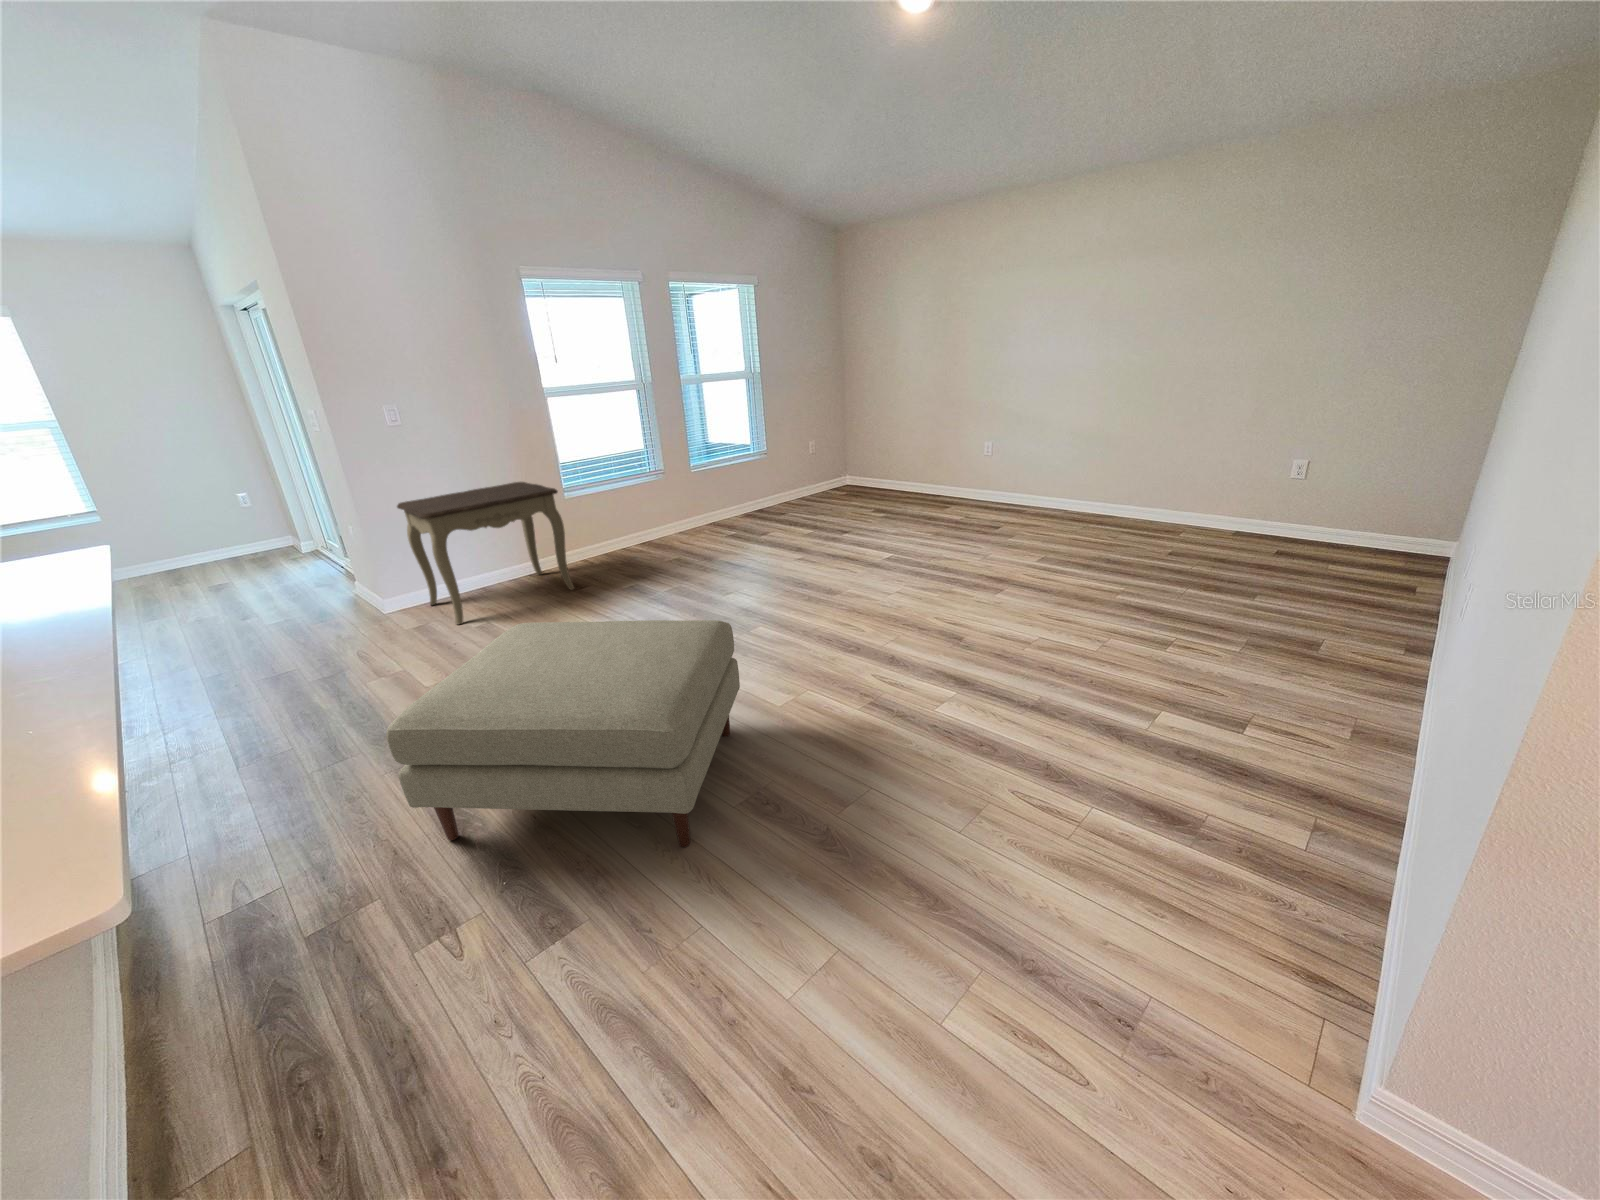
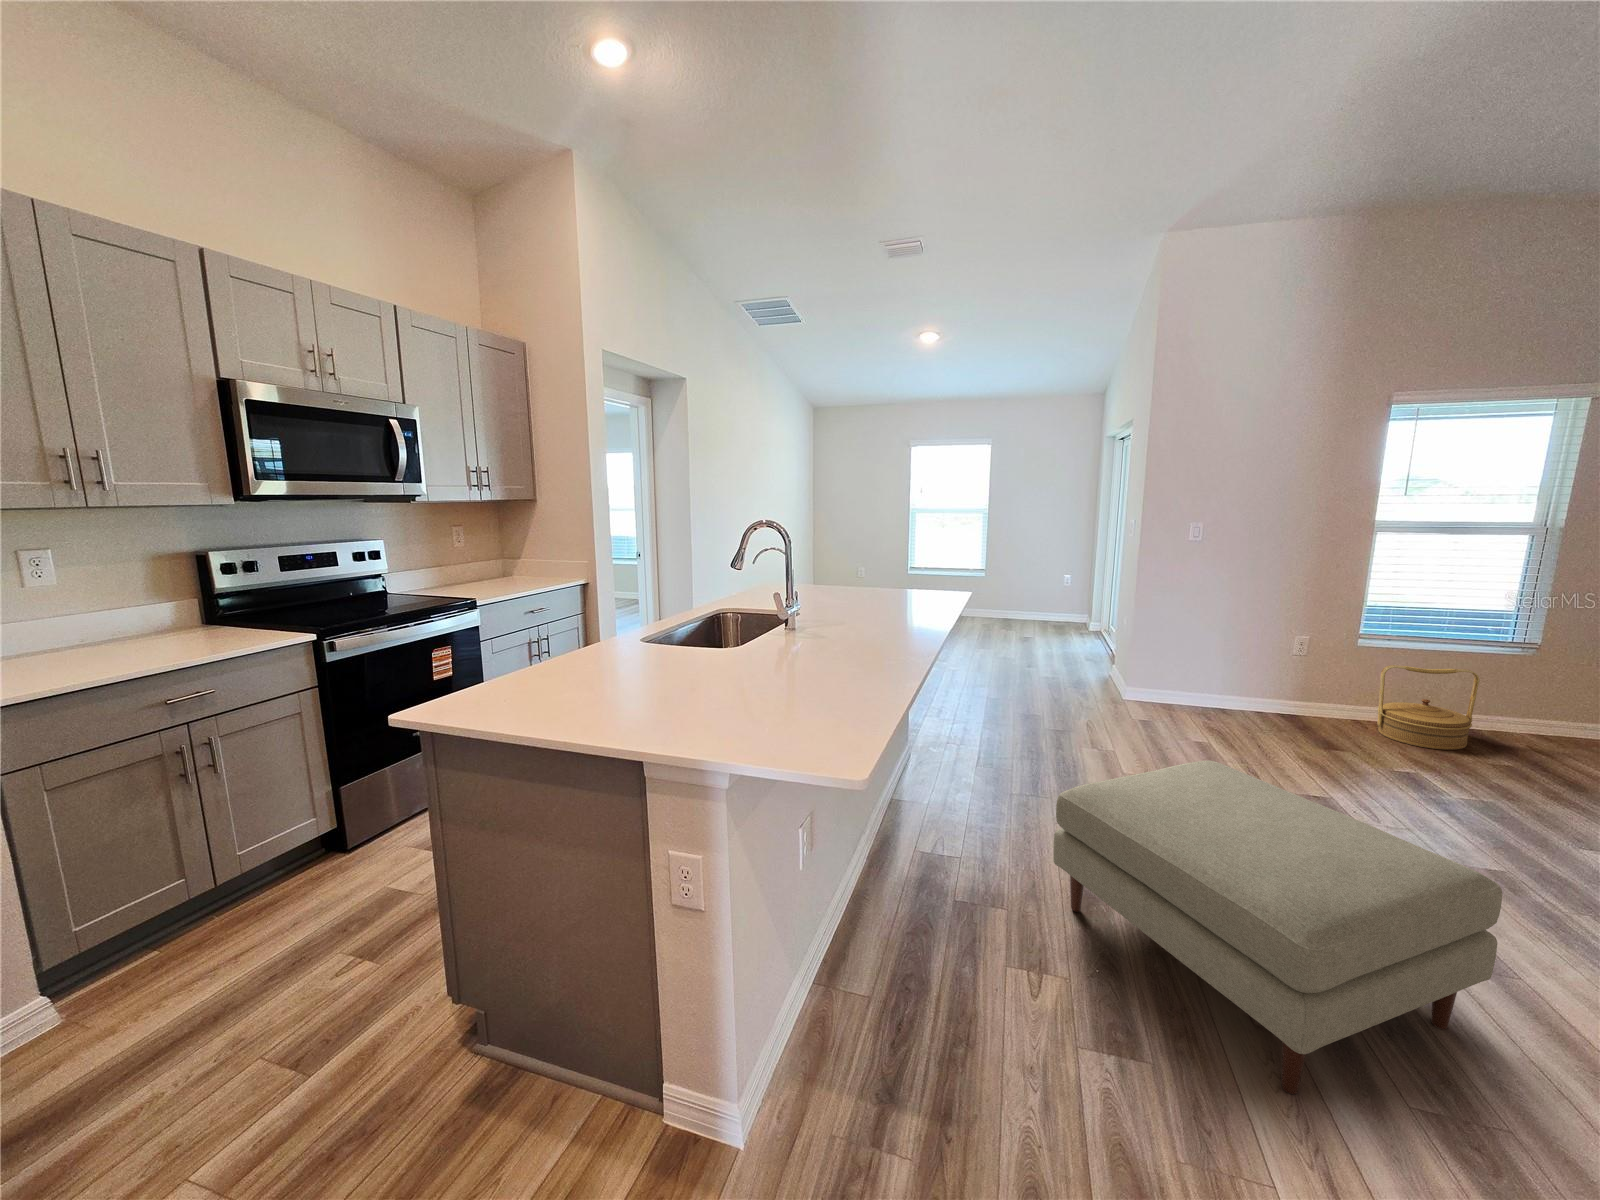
side table: present [397,482,574,624] -> none [1161,611,1343,751]
woven basket: none [587,499,648,565] -> present [1377,665,1480,750]

